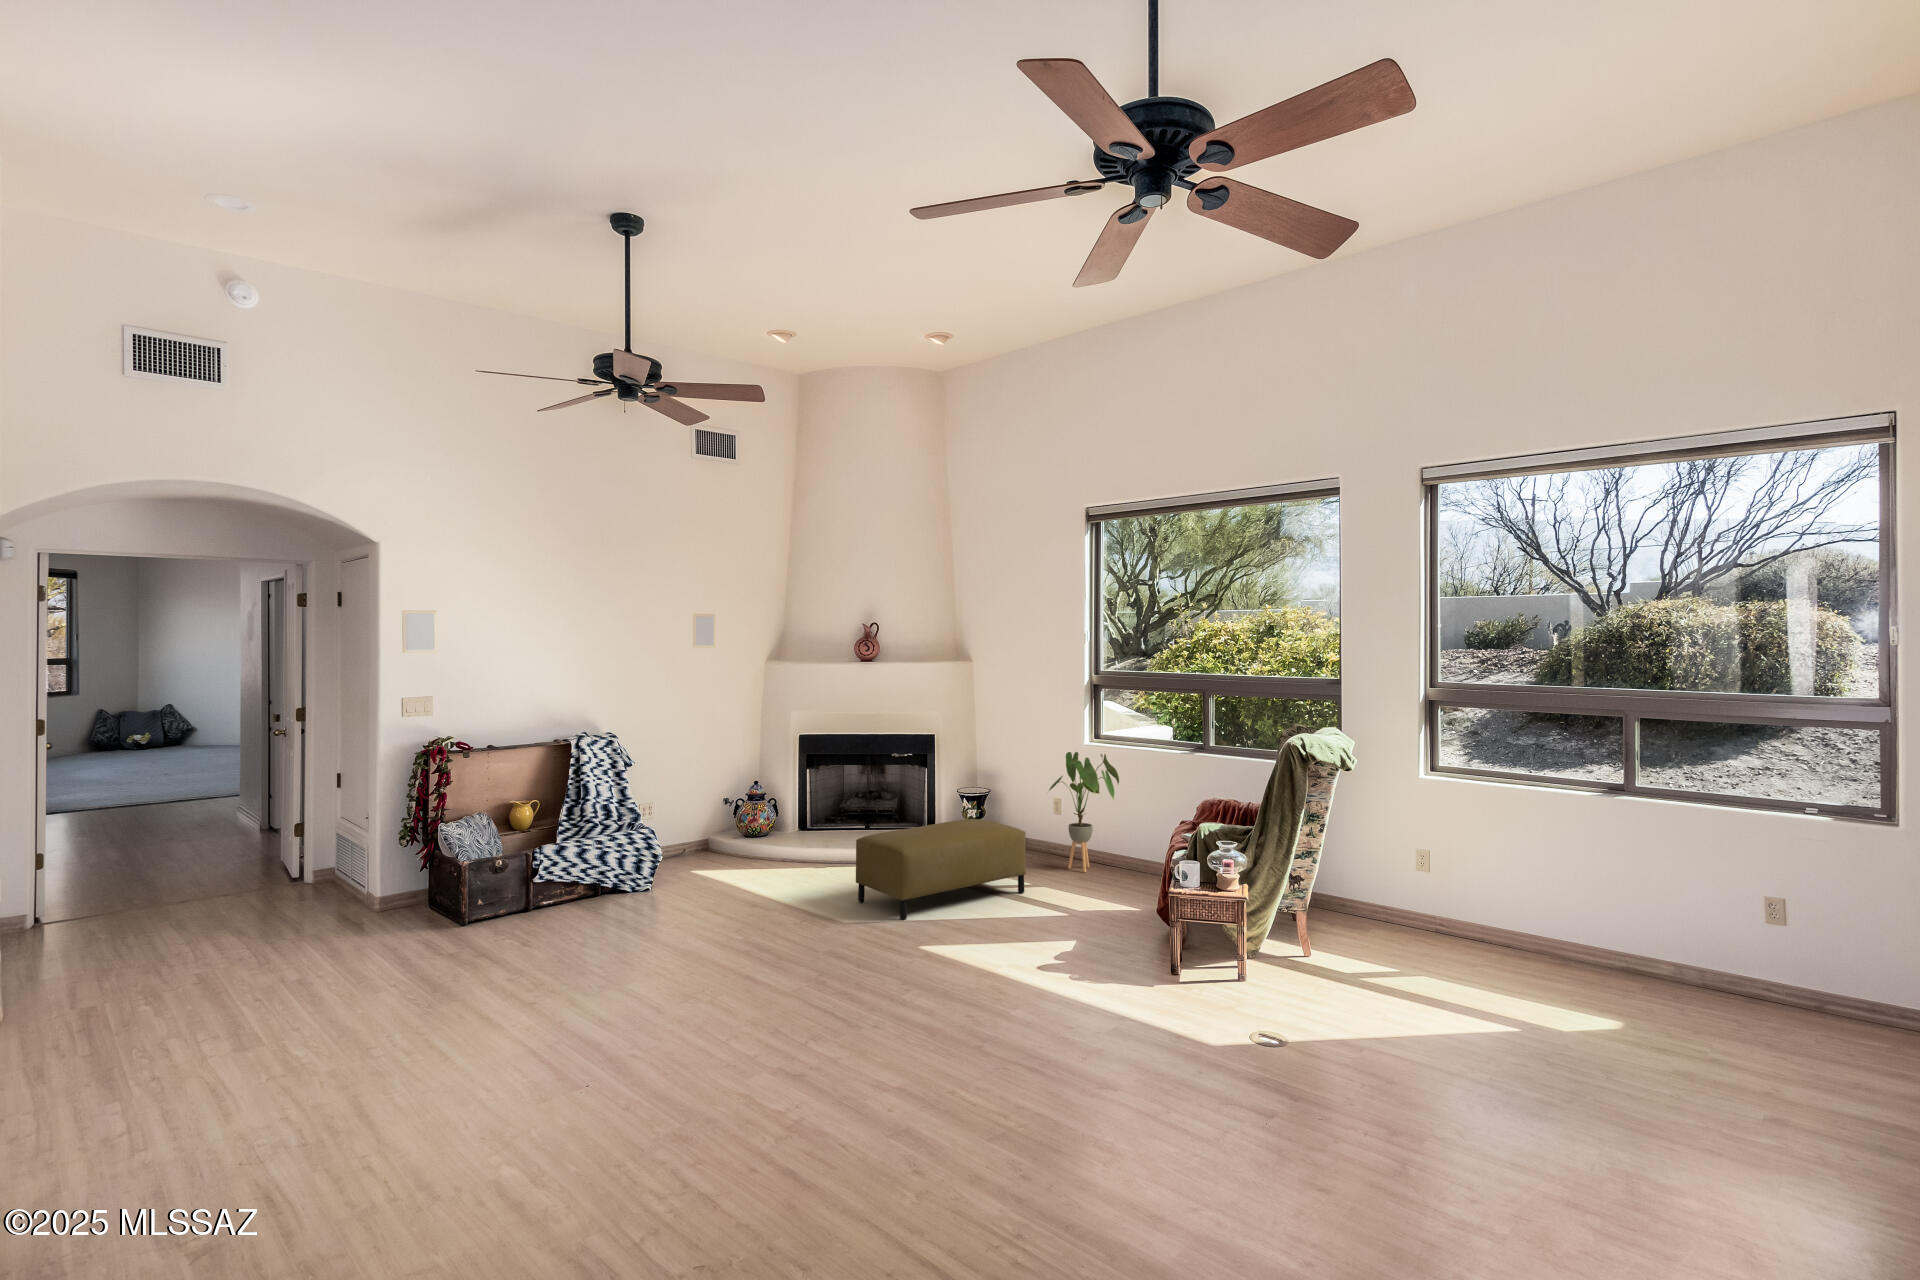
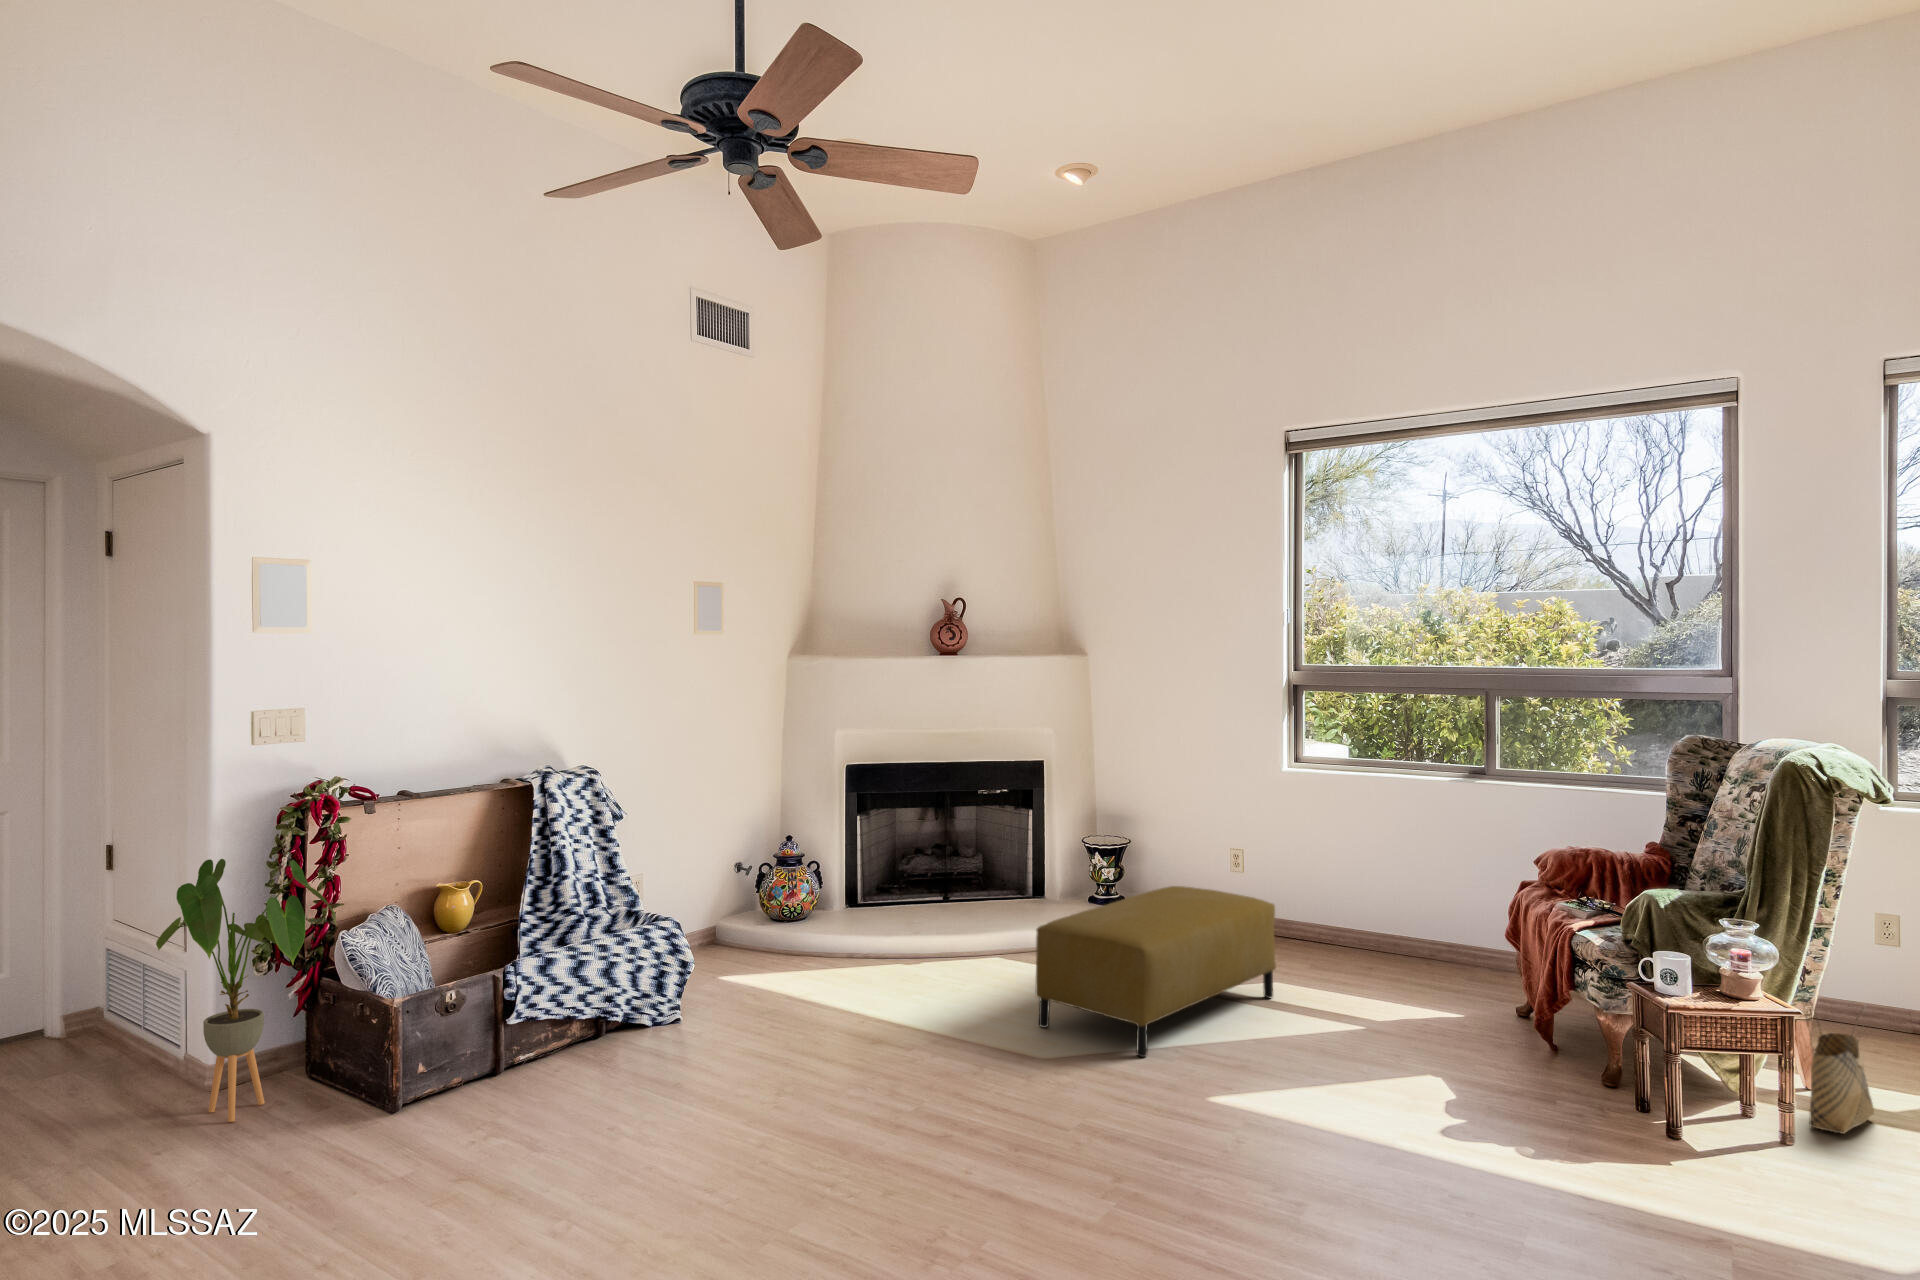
house plant: present [1049,752,1119,872] -> present [156,859,336,1122]
woven basket: none [1267,891,1317,977] -> present [1802,995,1874,1134]

